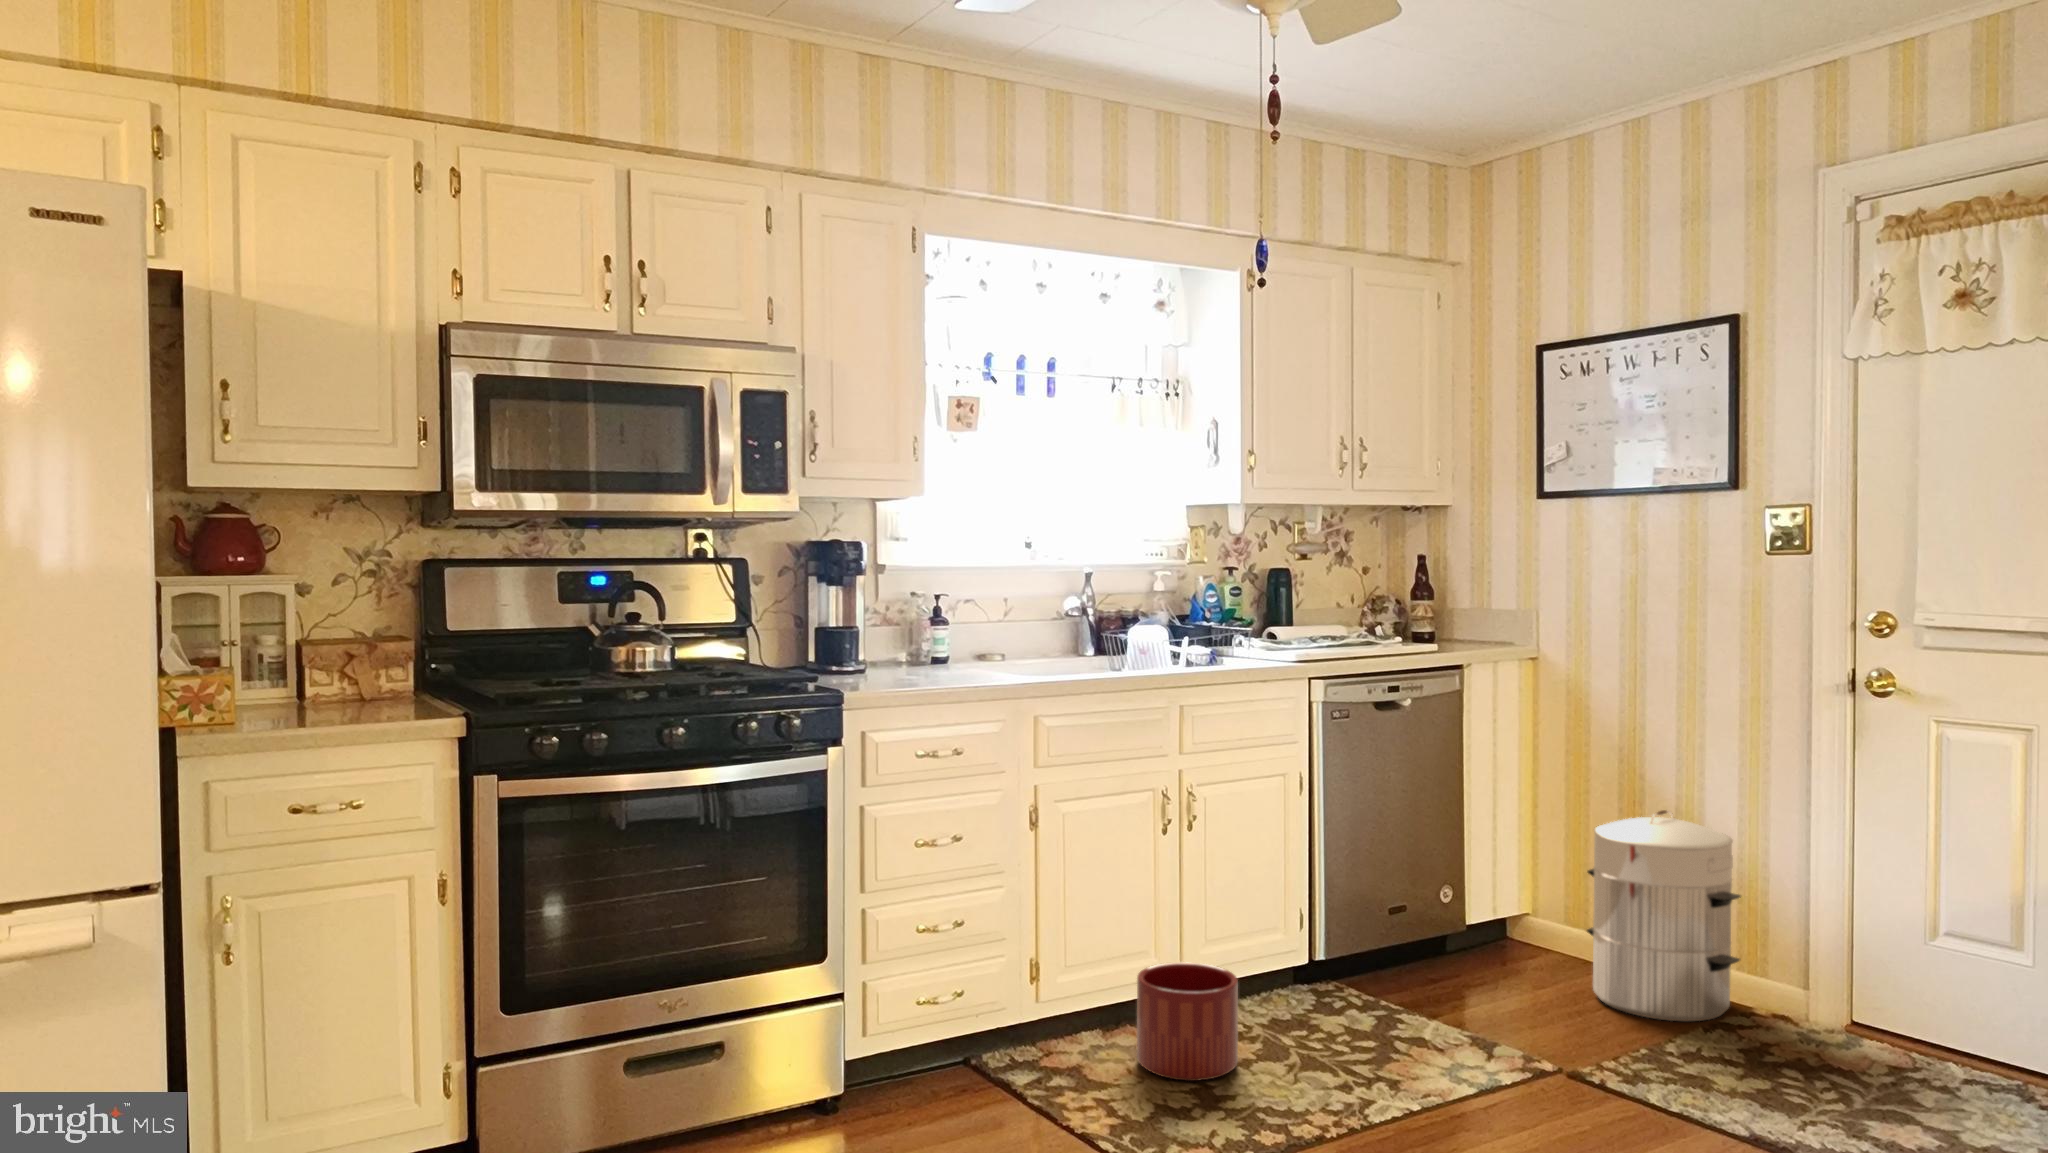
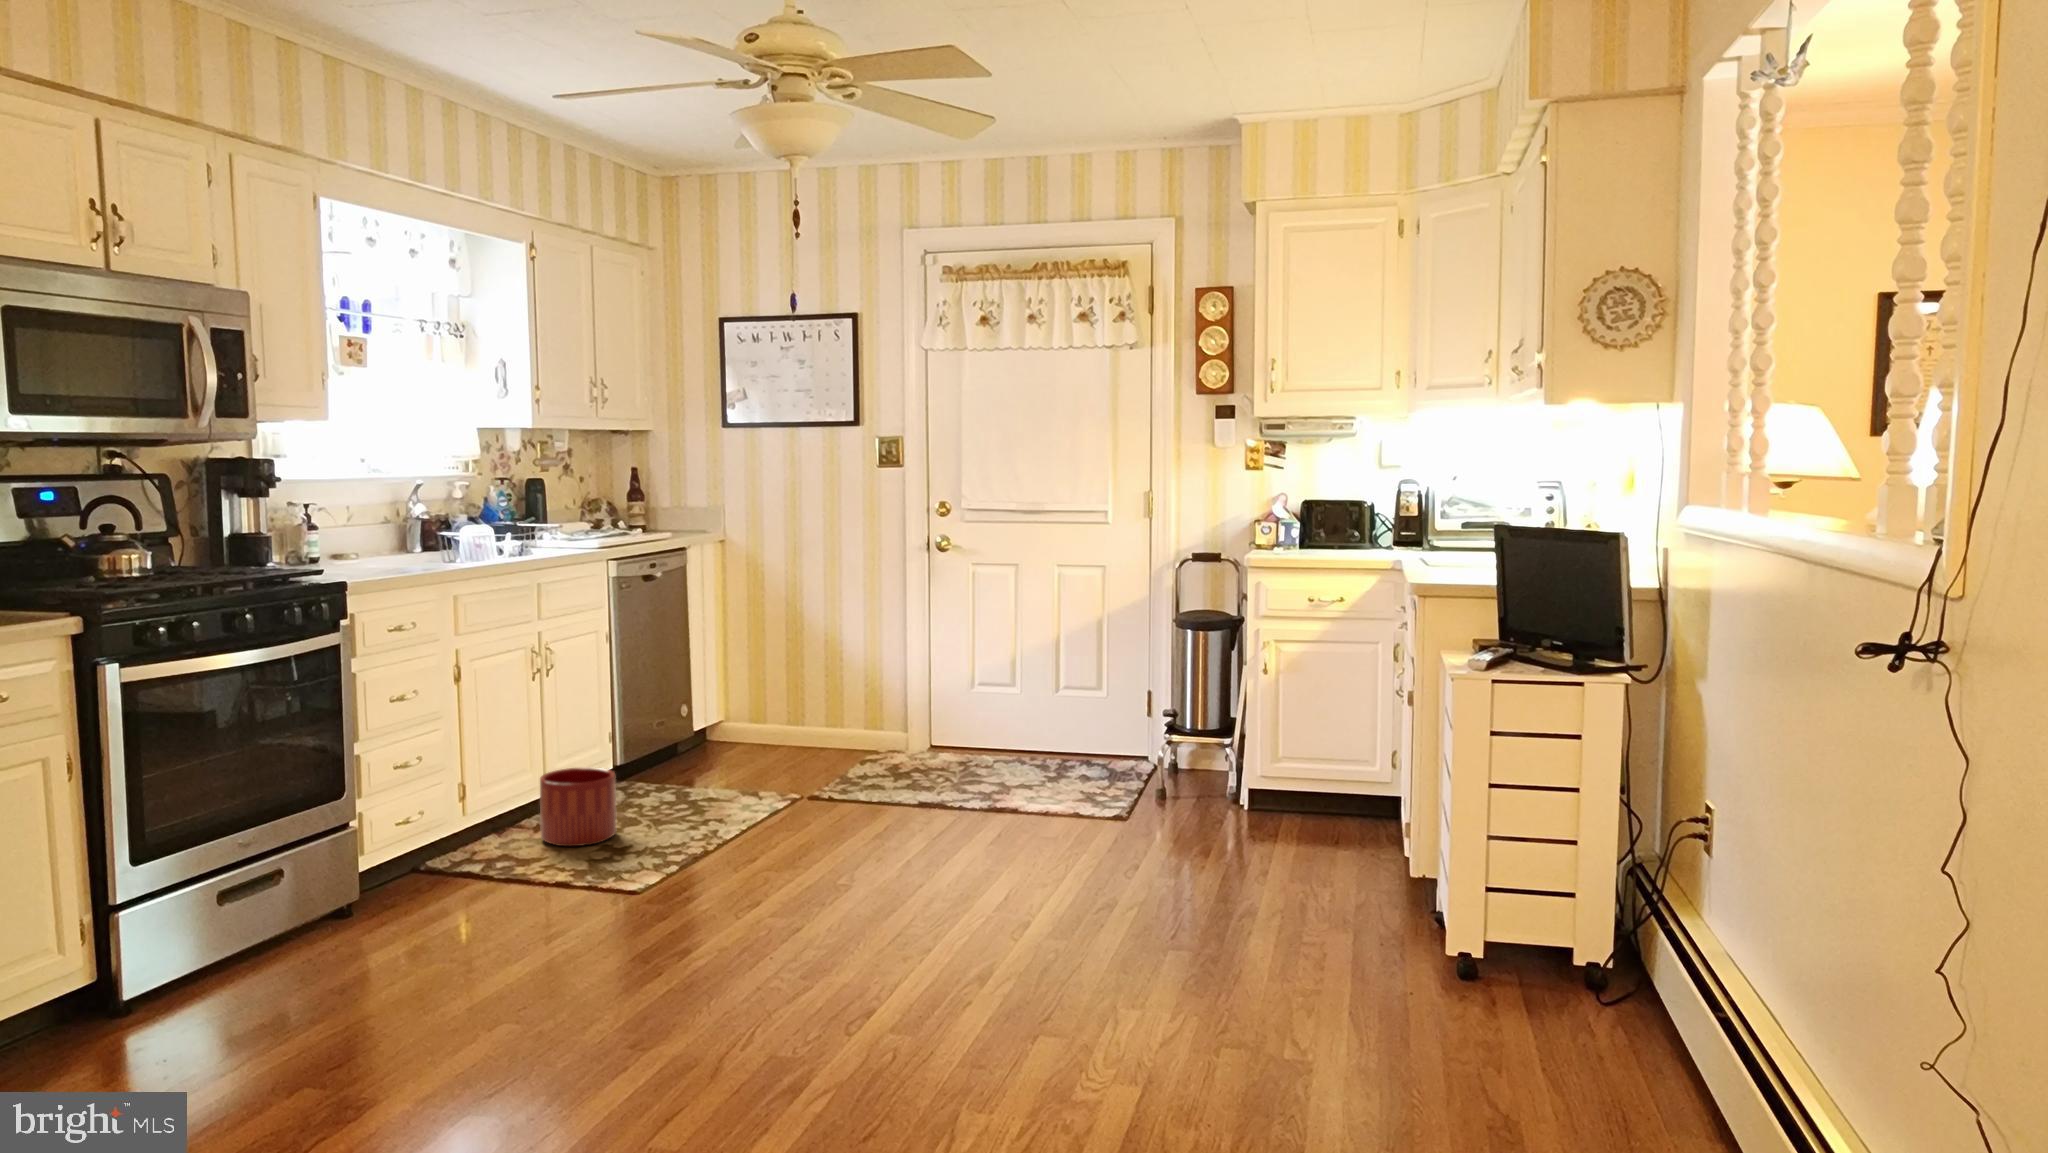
waste bin: present [1587,810,1741,1021] -> none [780,633,875,763]

